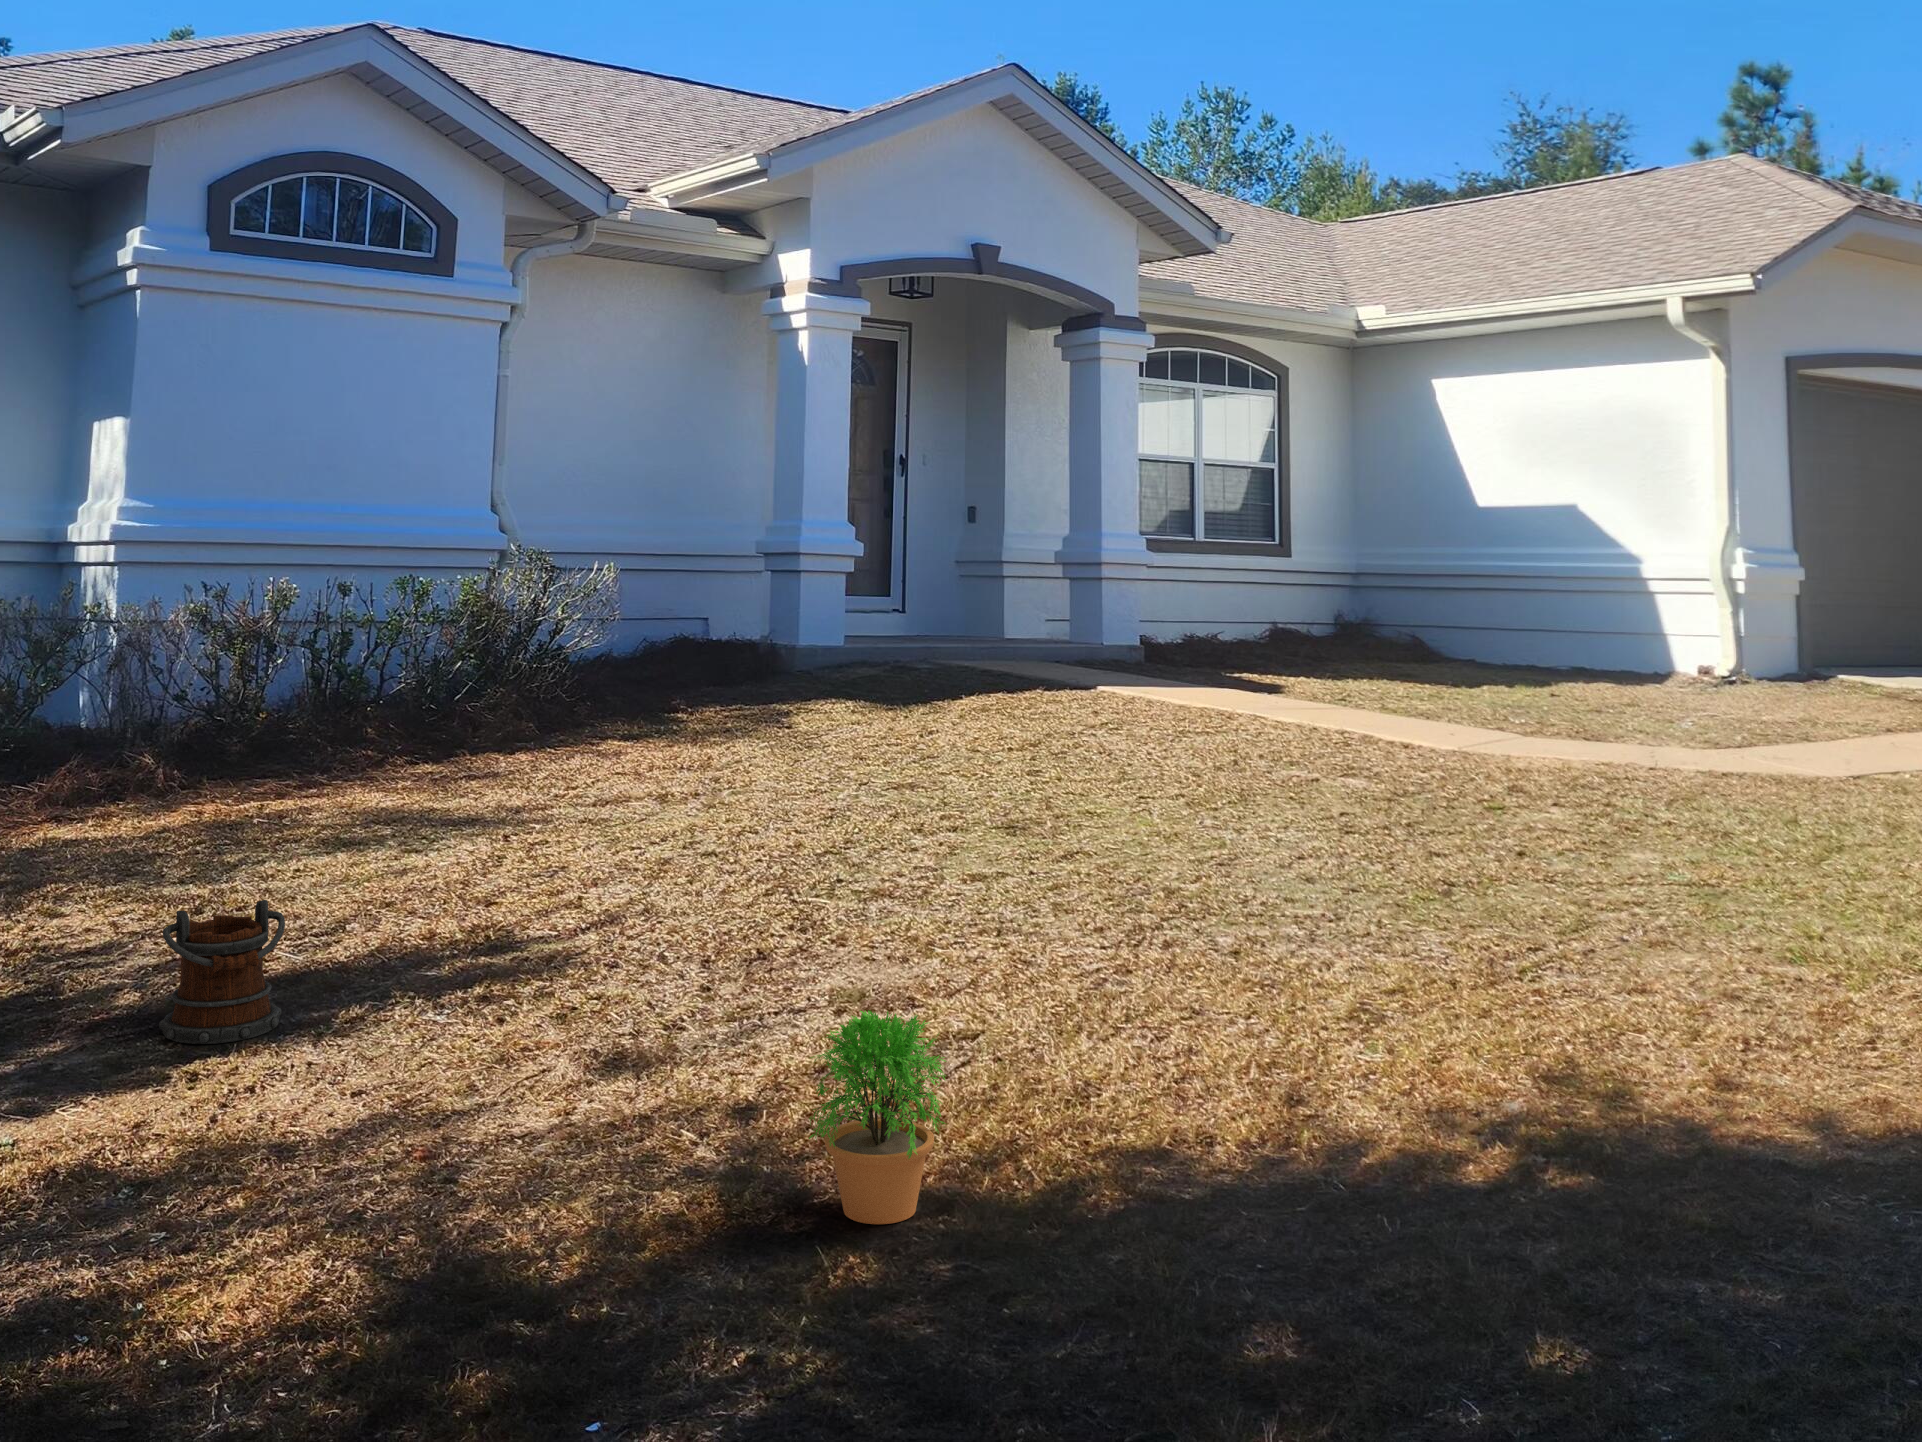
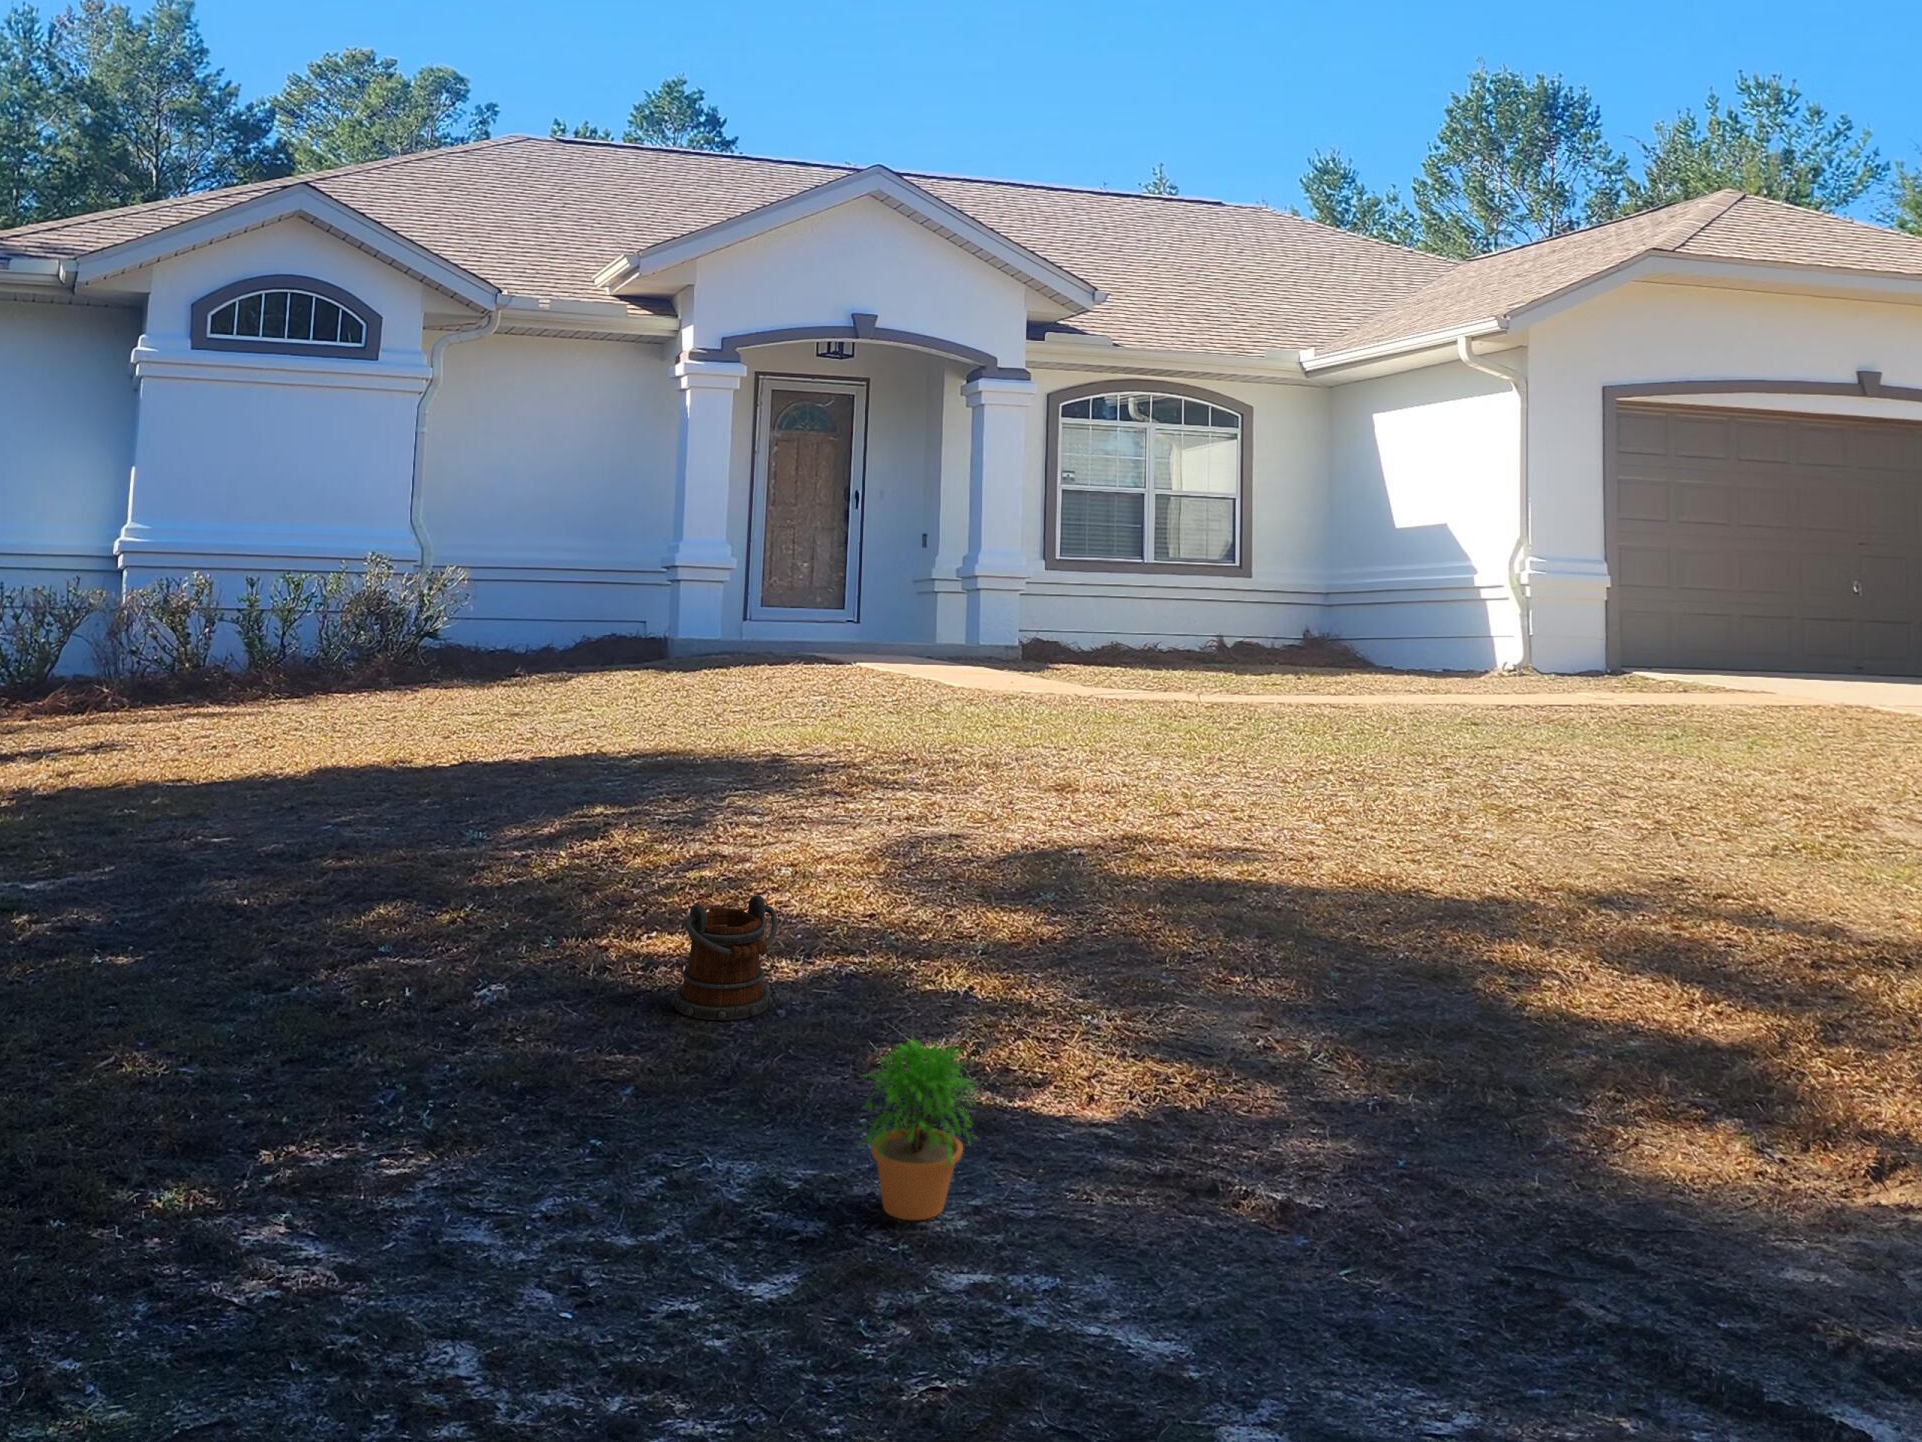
bucket: present [159,900,285,1044] -> present [671,895,778,1021]

